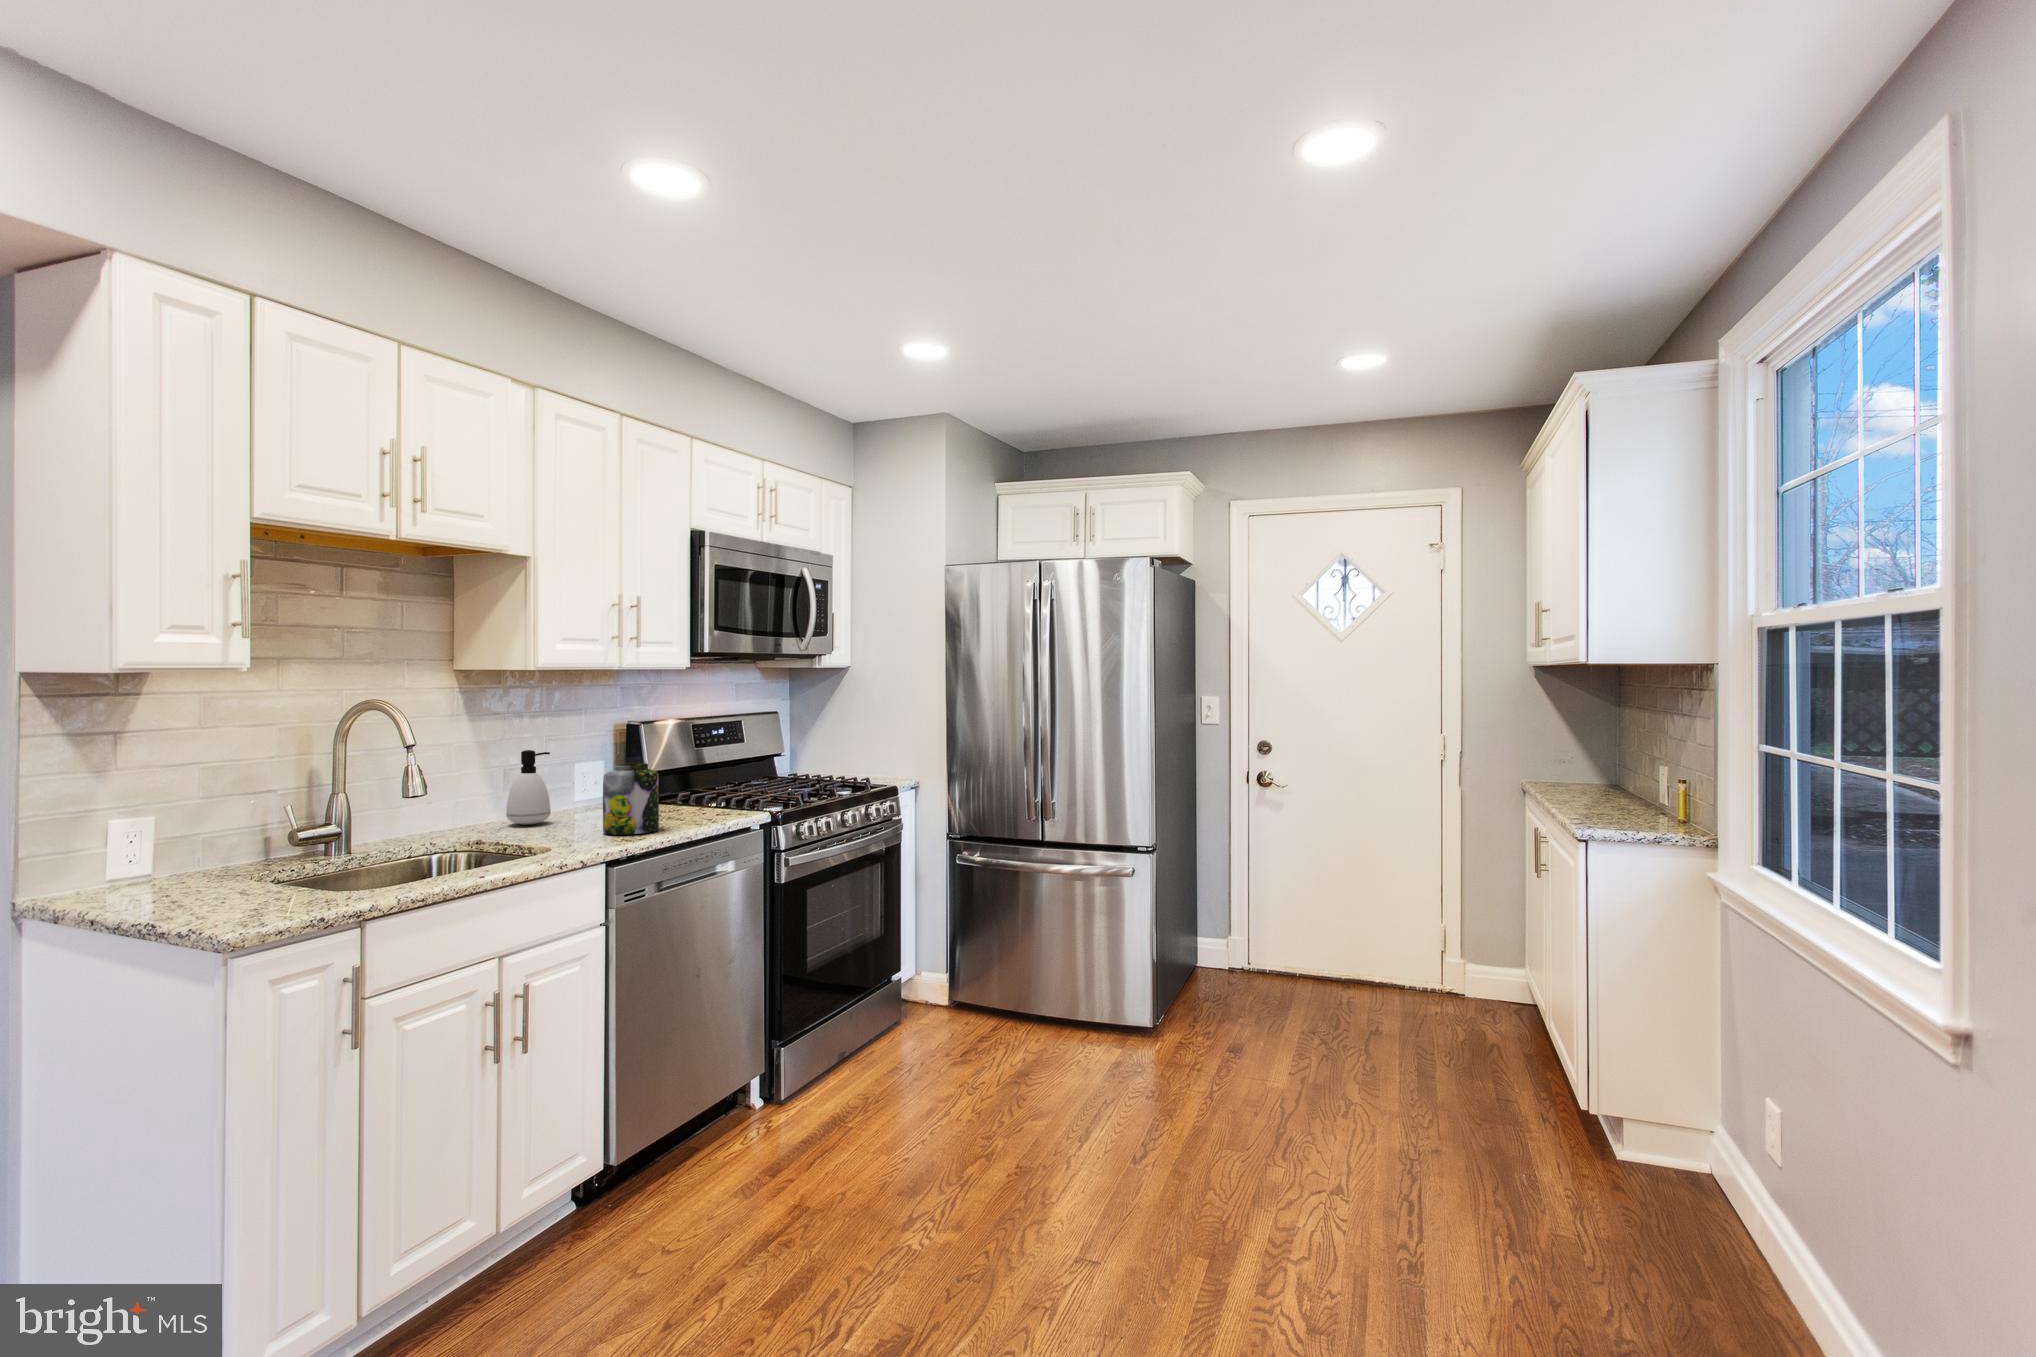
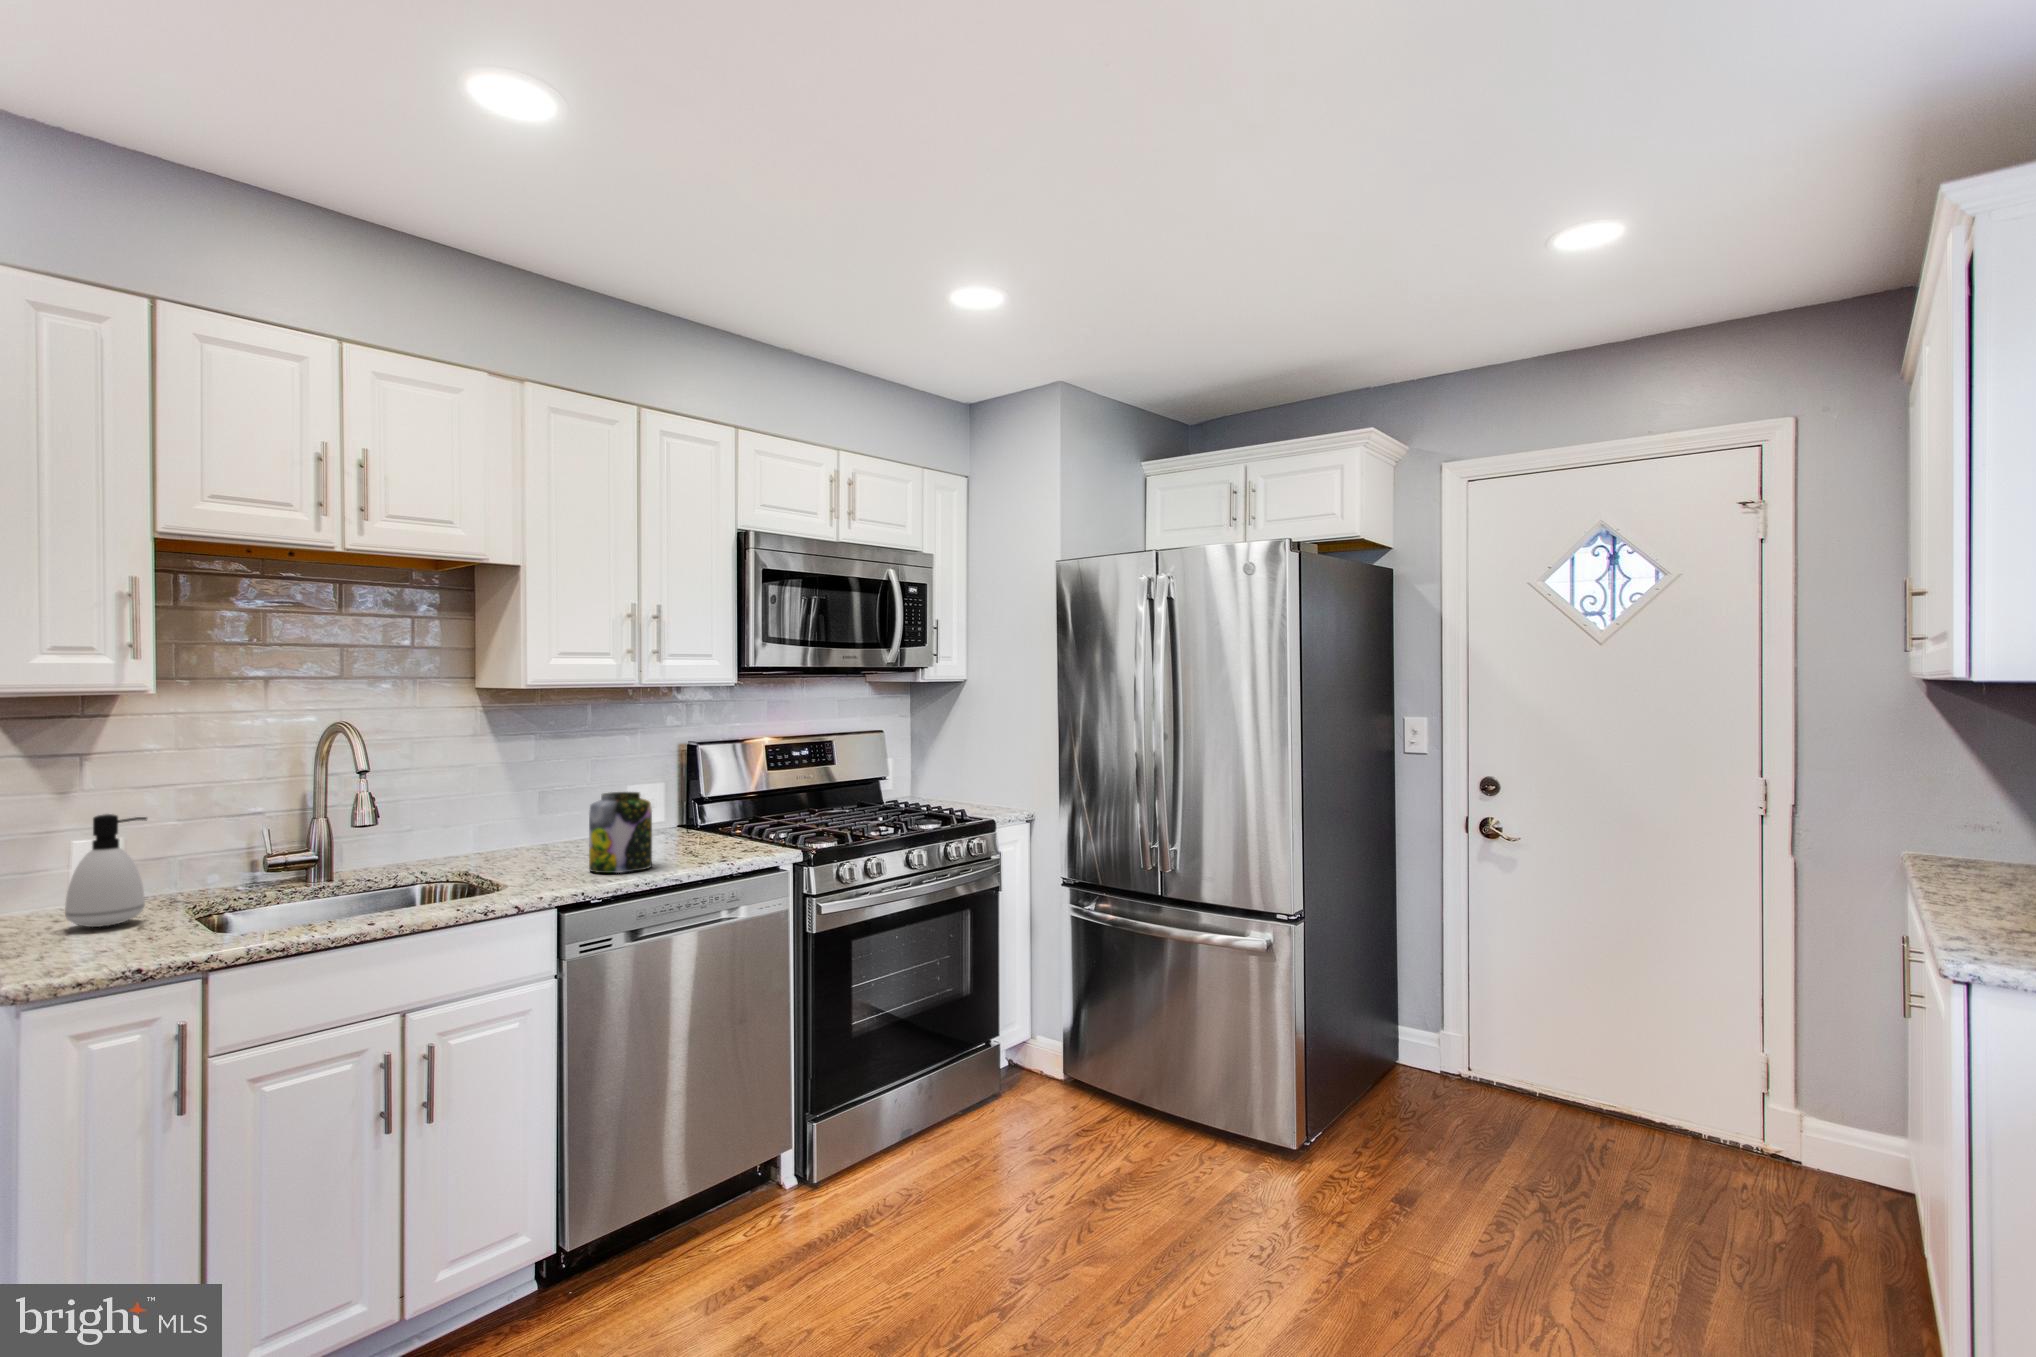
soap dispenser: present [506,750,551,825] -> present [65,814,147,927]

